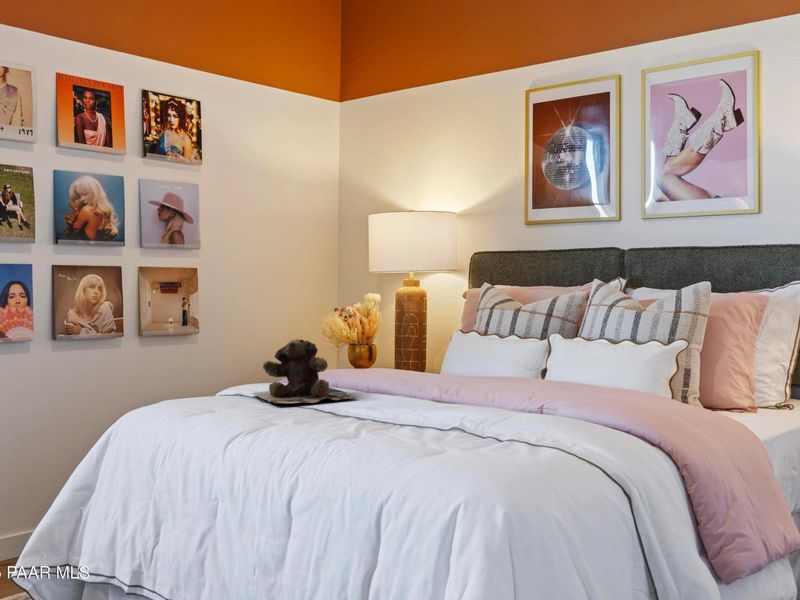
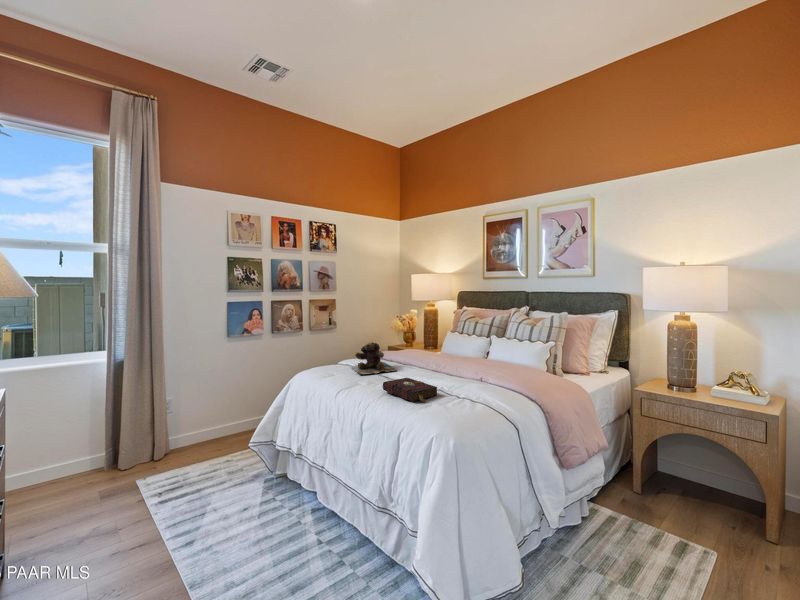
book: none [337,401,456,441] -> present [383,378,437,402]

